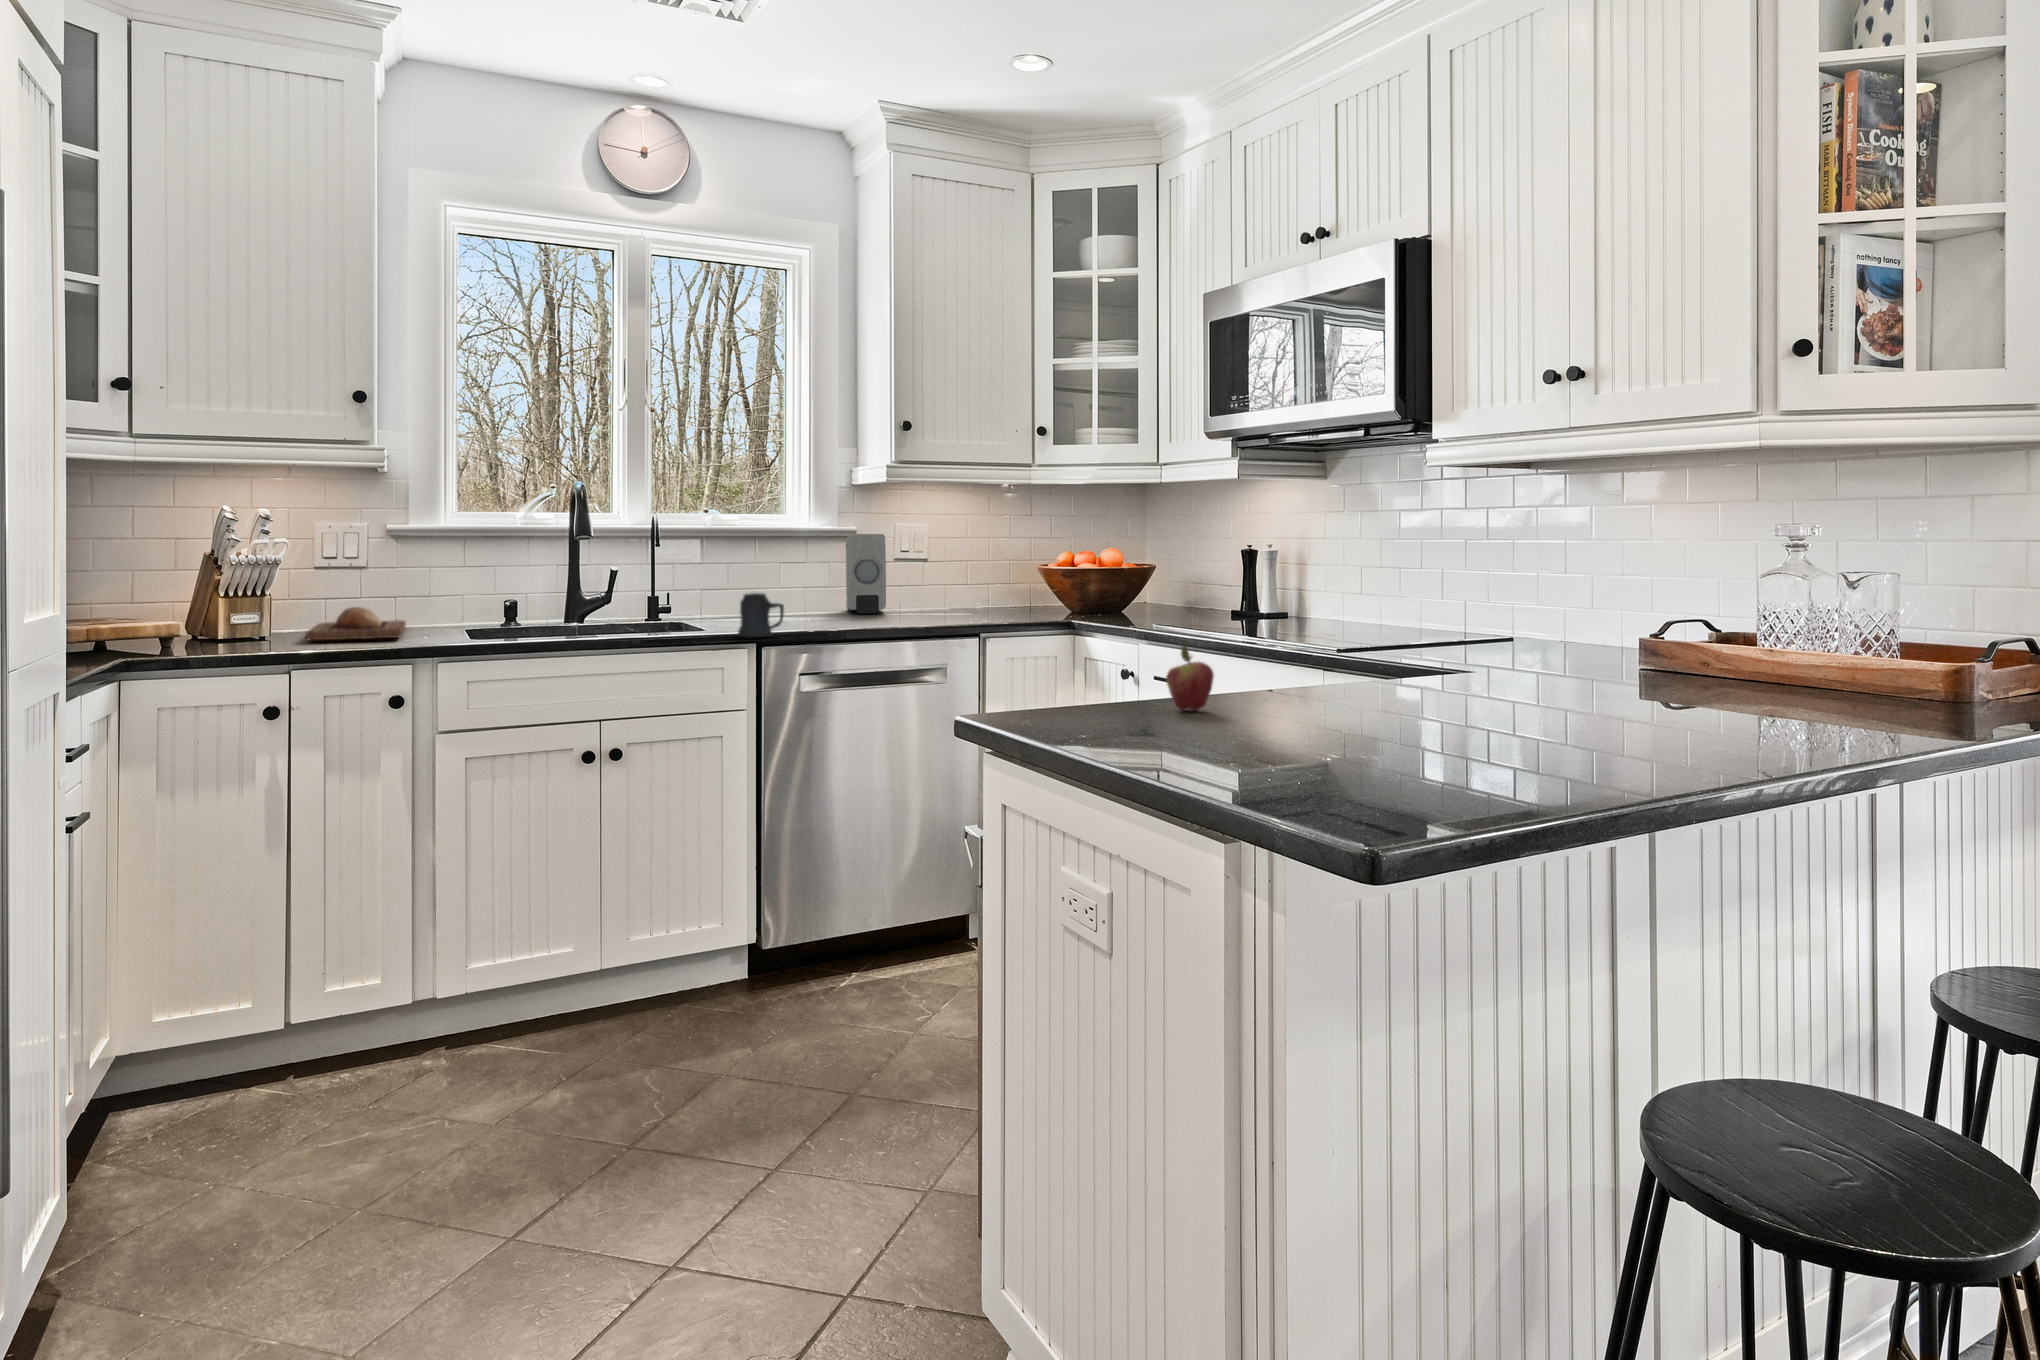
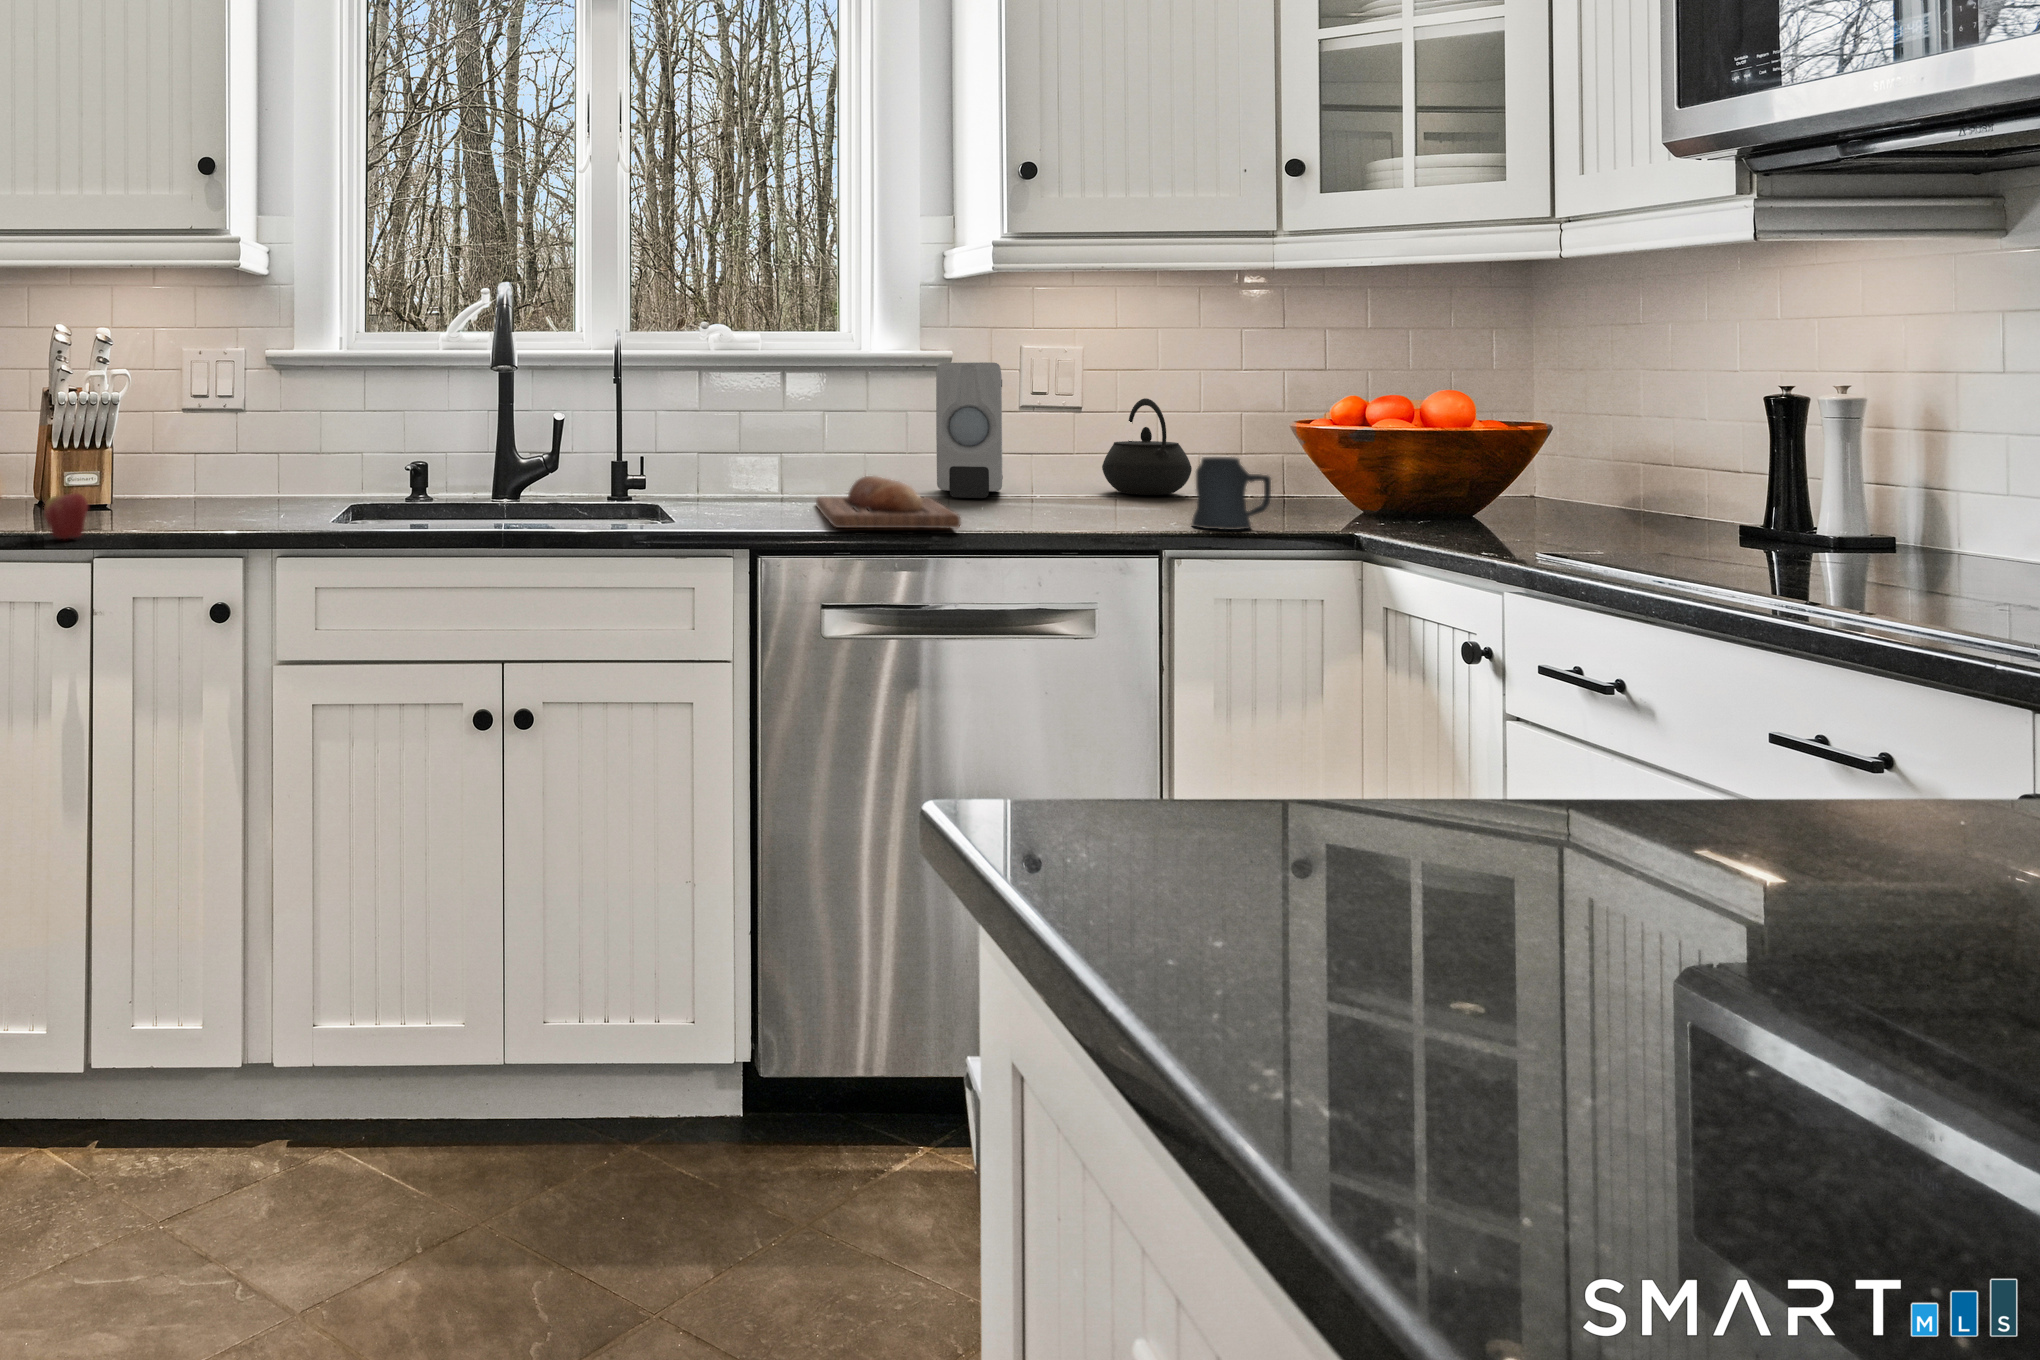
kettle: none [936,555,984,609] -> present [1102,398,1192,495]
mug: present [738,593,784,638] -> present [1192,457,1271,530]
bread loaf: present [306,607,406,640] -> present [816,476,961,528]
fruit: present [1166,644,1214,711] -> present [44,478,88,539]

